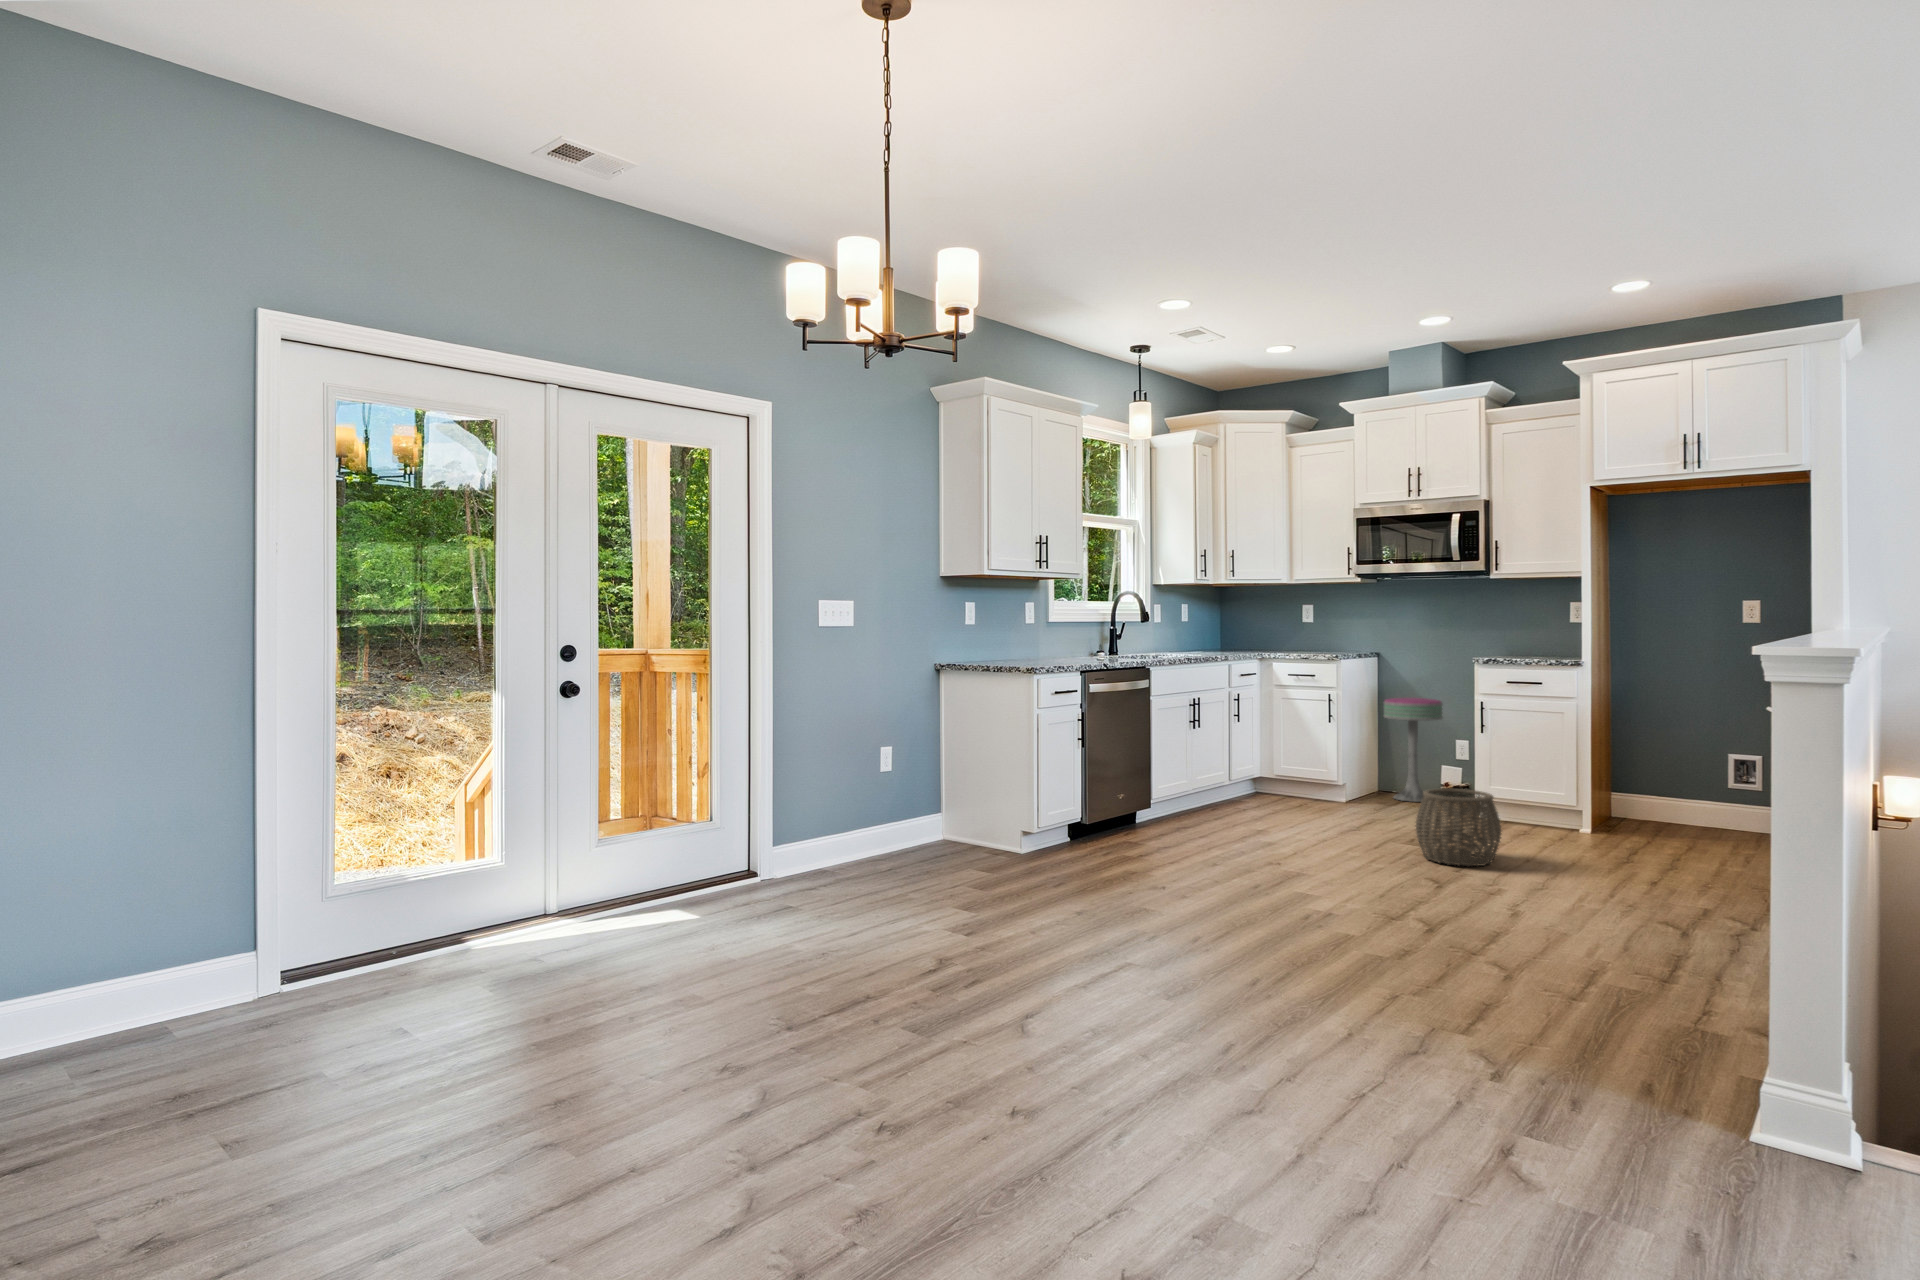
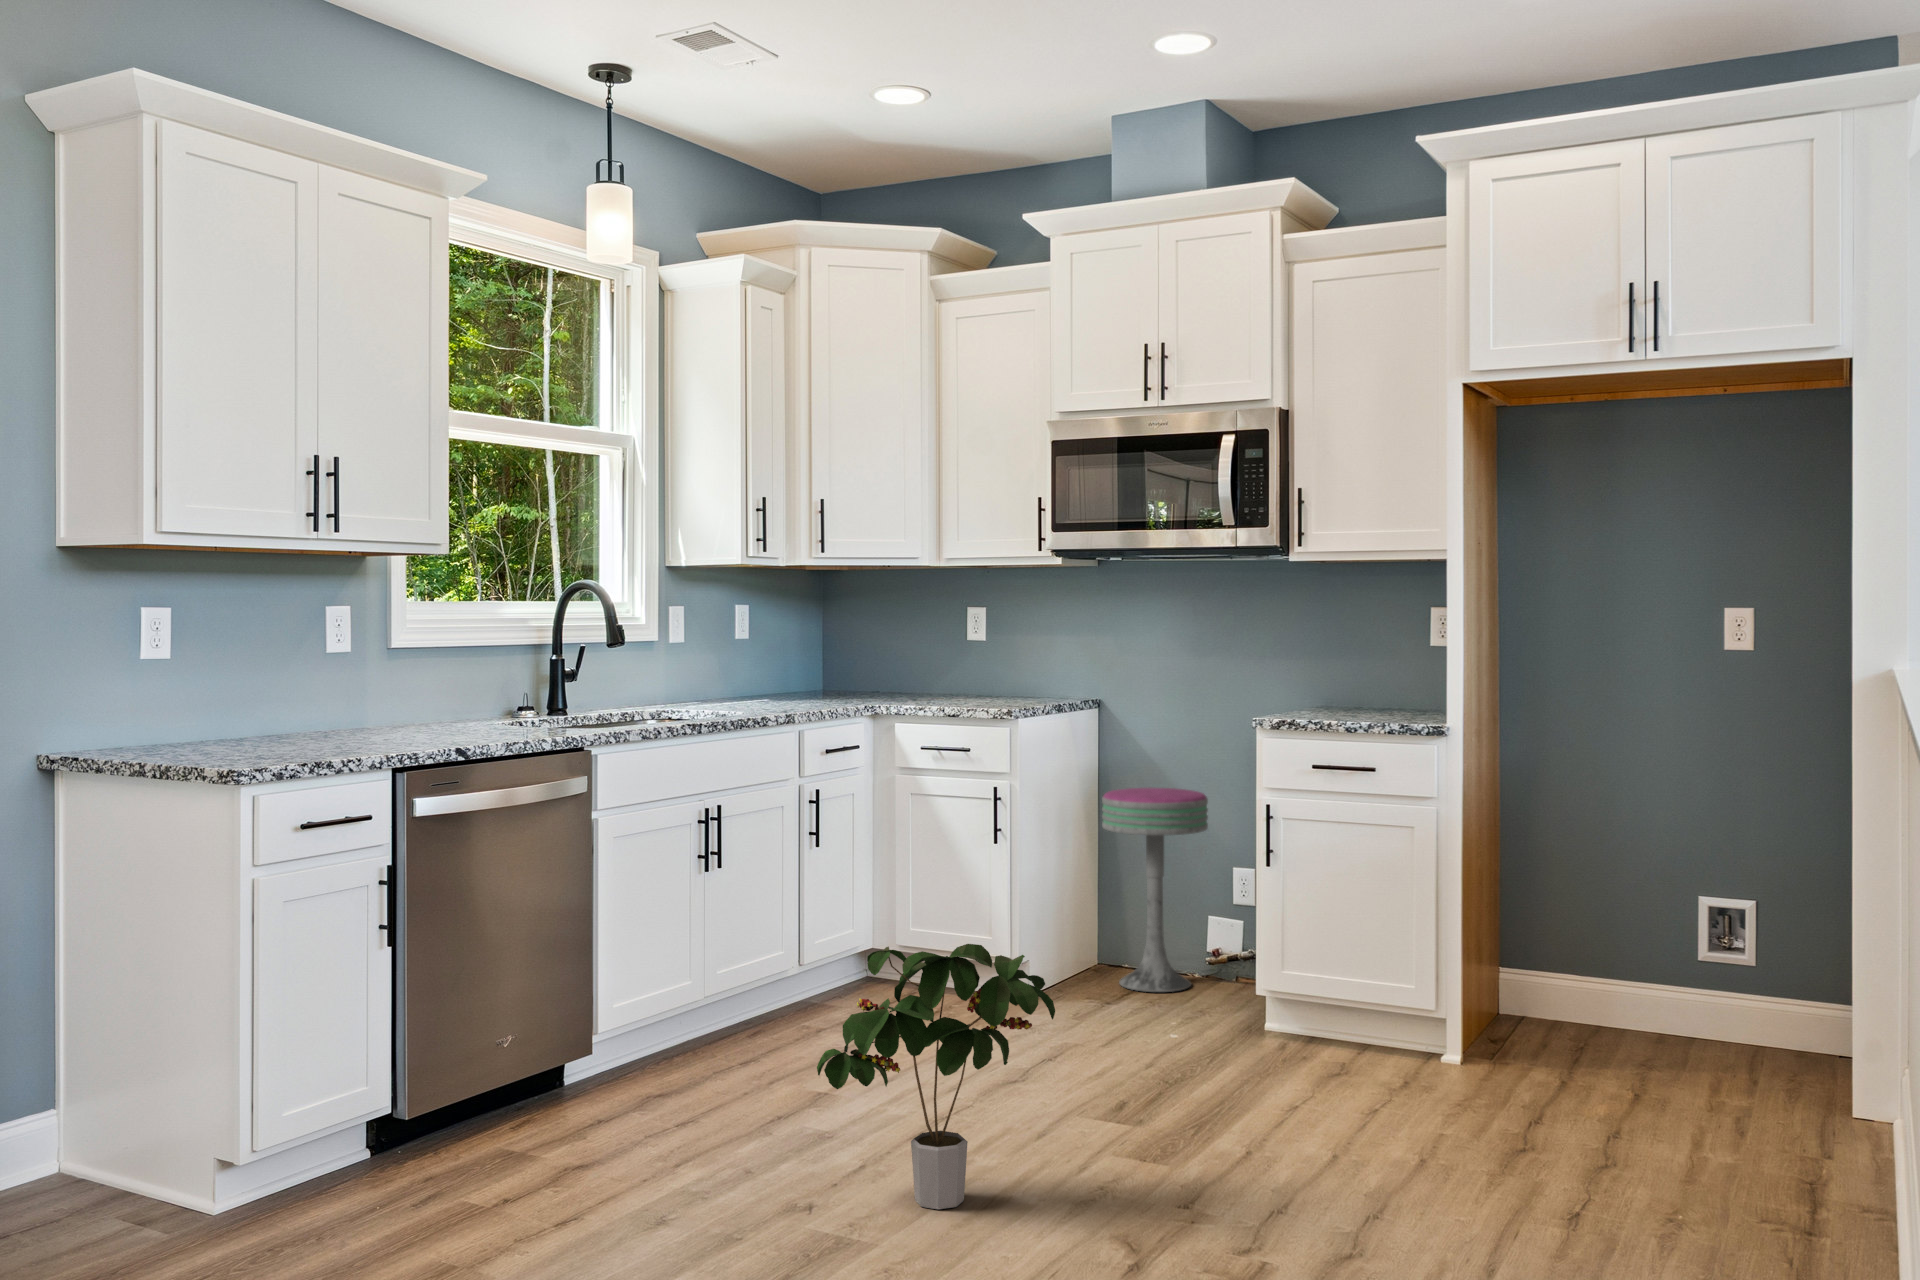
potted plant: none [1275,749,1388,865] -> present [817,944,1055,1209]
woven basket: present [1416,788,1502,866] -> none [1119,1011,1293,1194]

